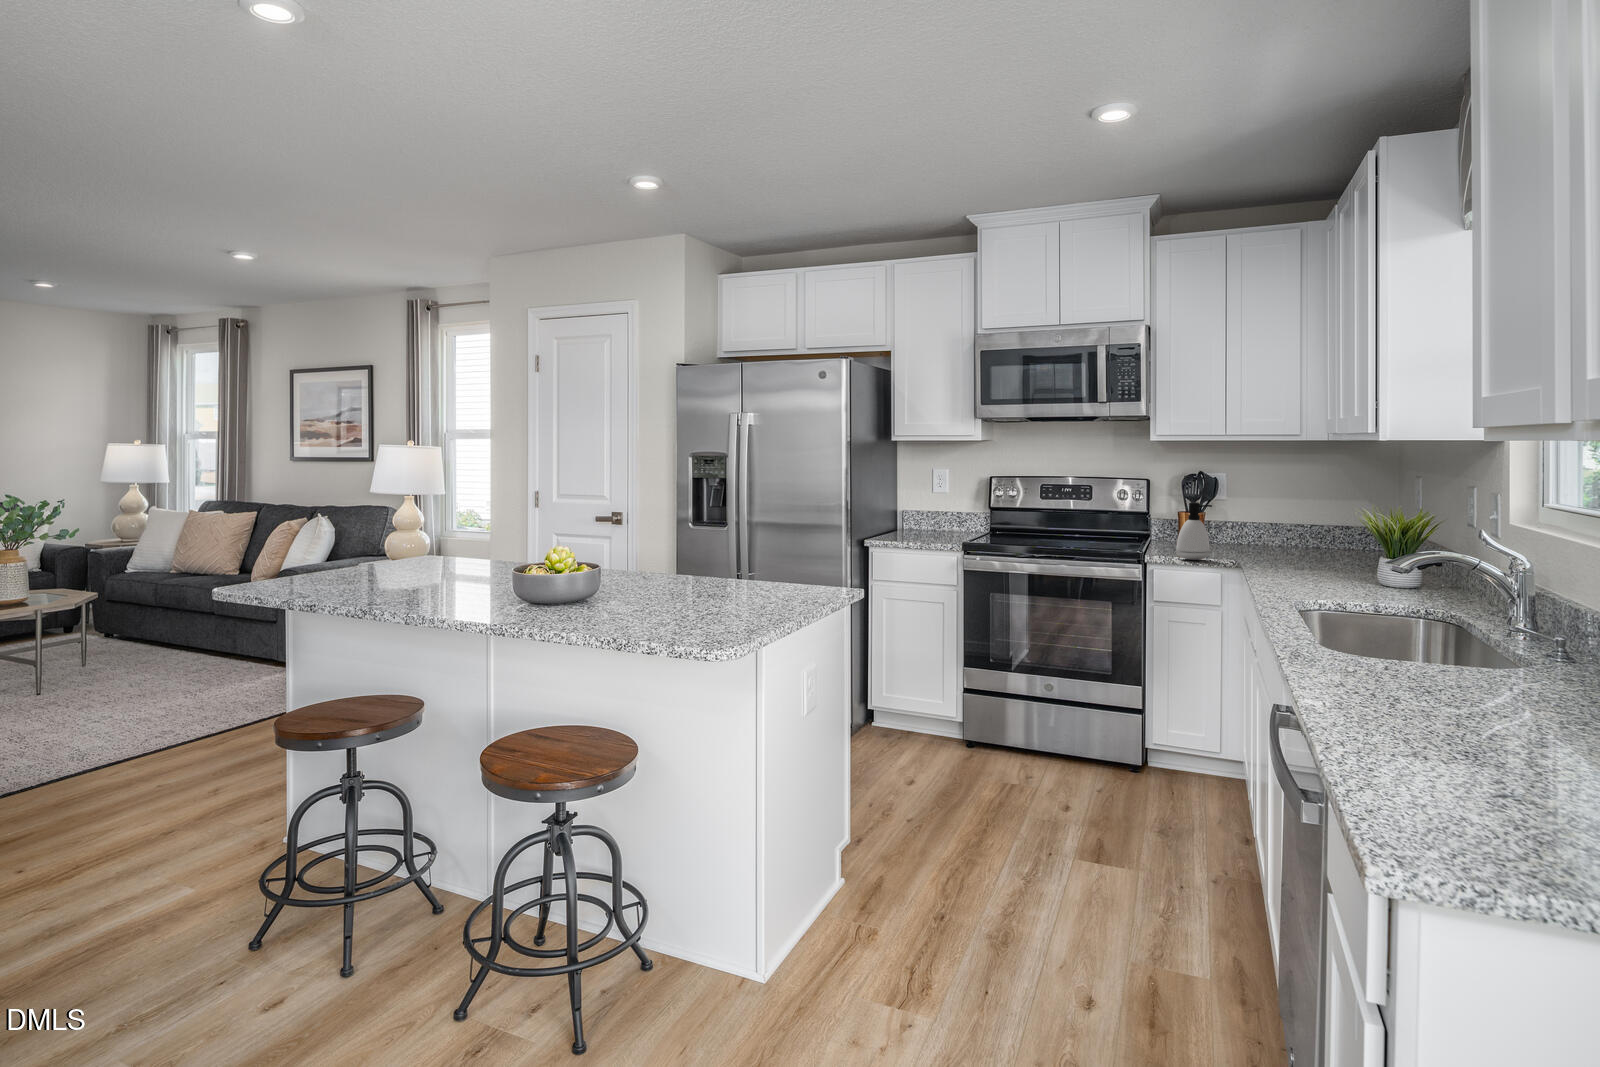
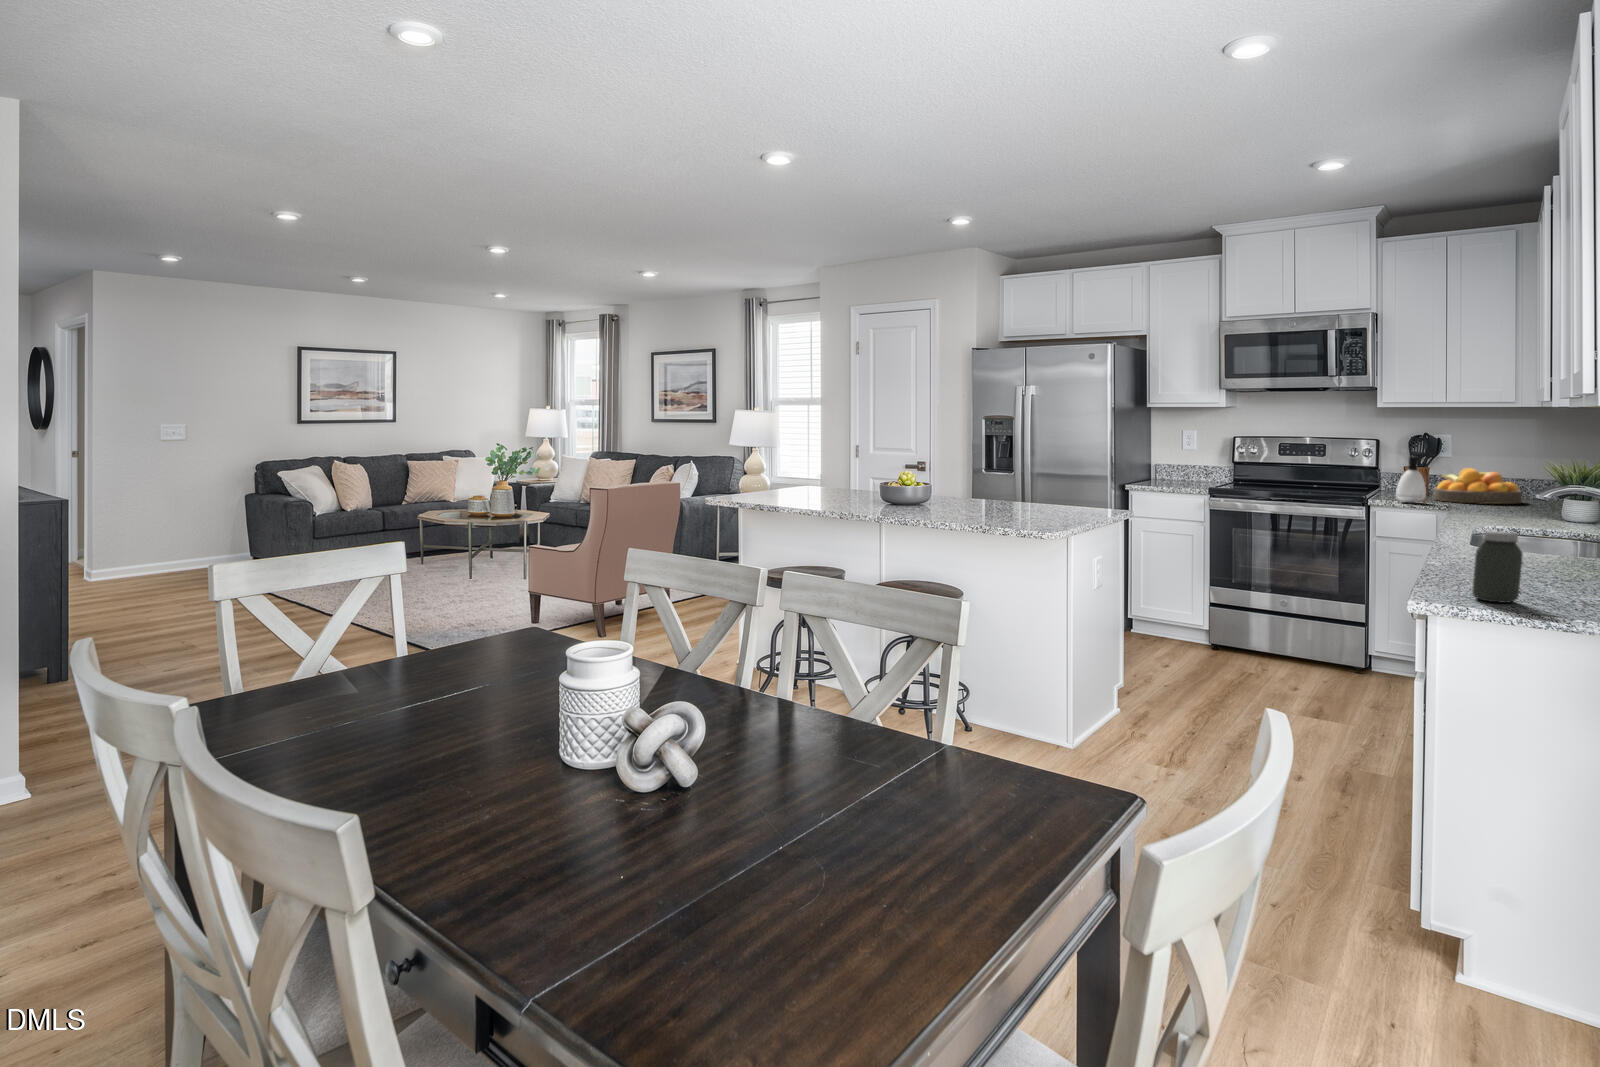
fruit bowl: none [1214,514,1311,559] -> present [1433,468,1522,504]
jar: none [1412,696,1506,846] -> present [1472,531,1523,603]

